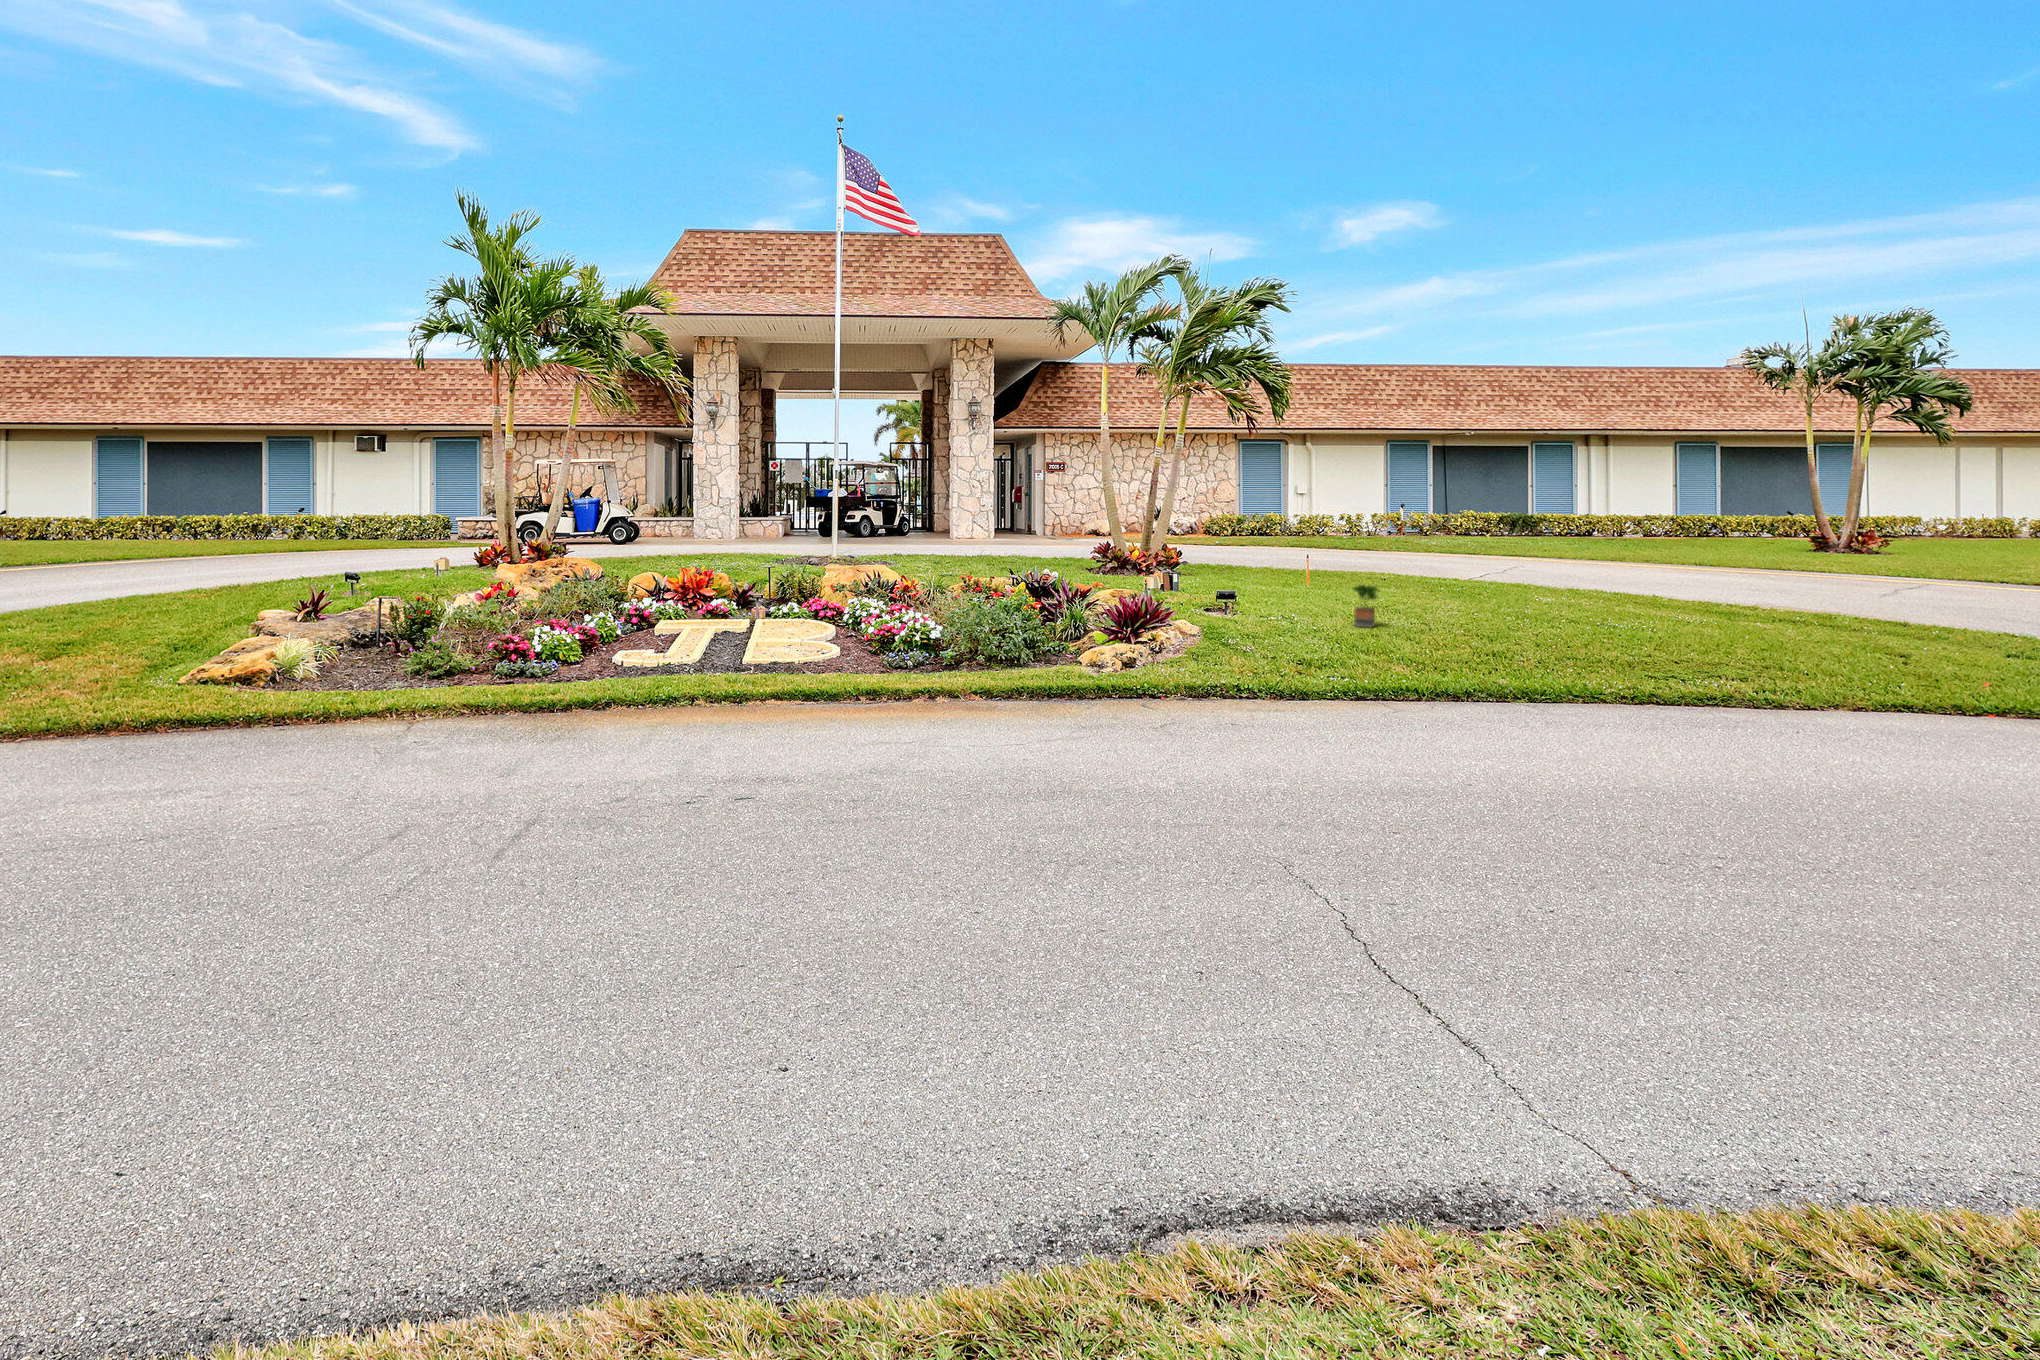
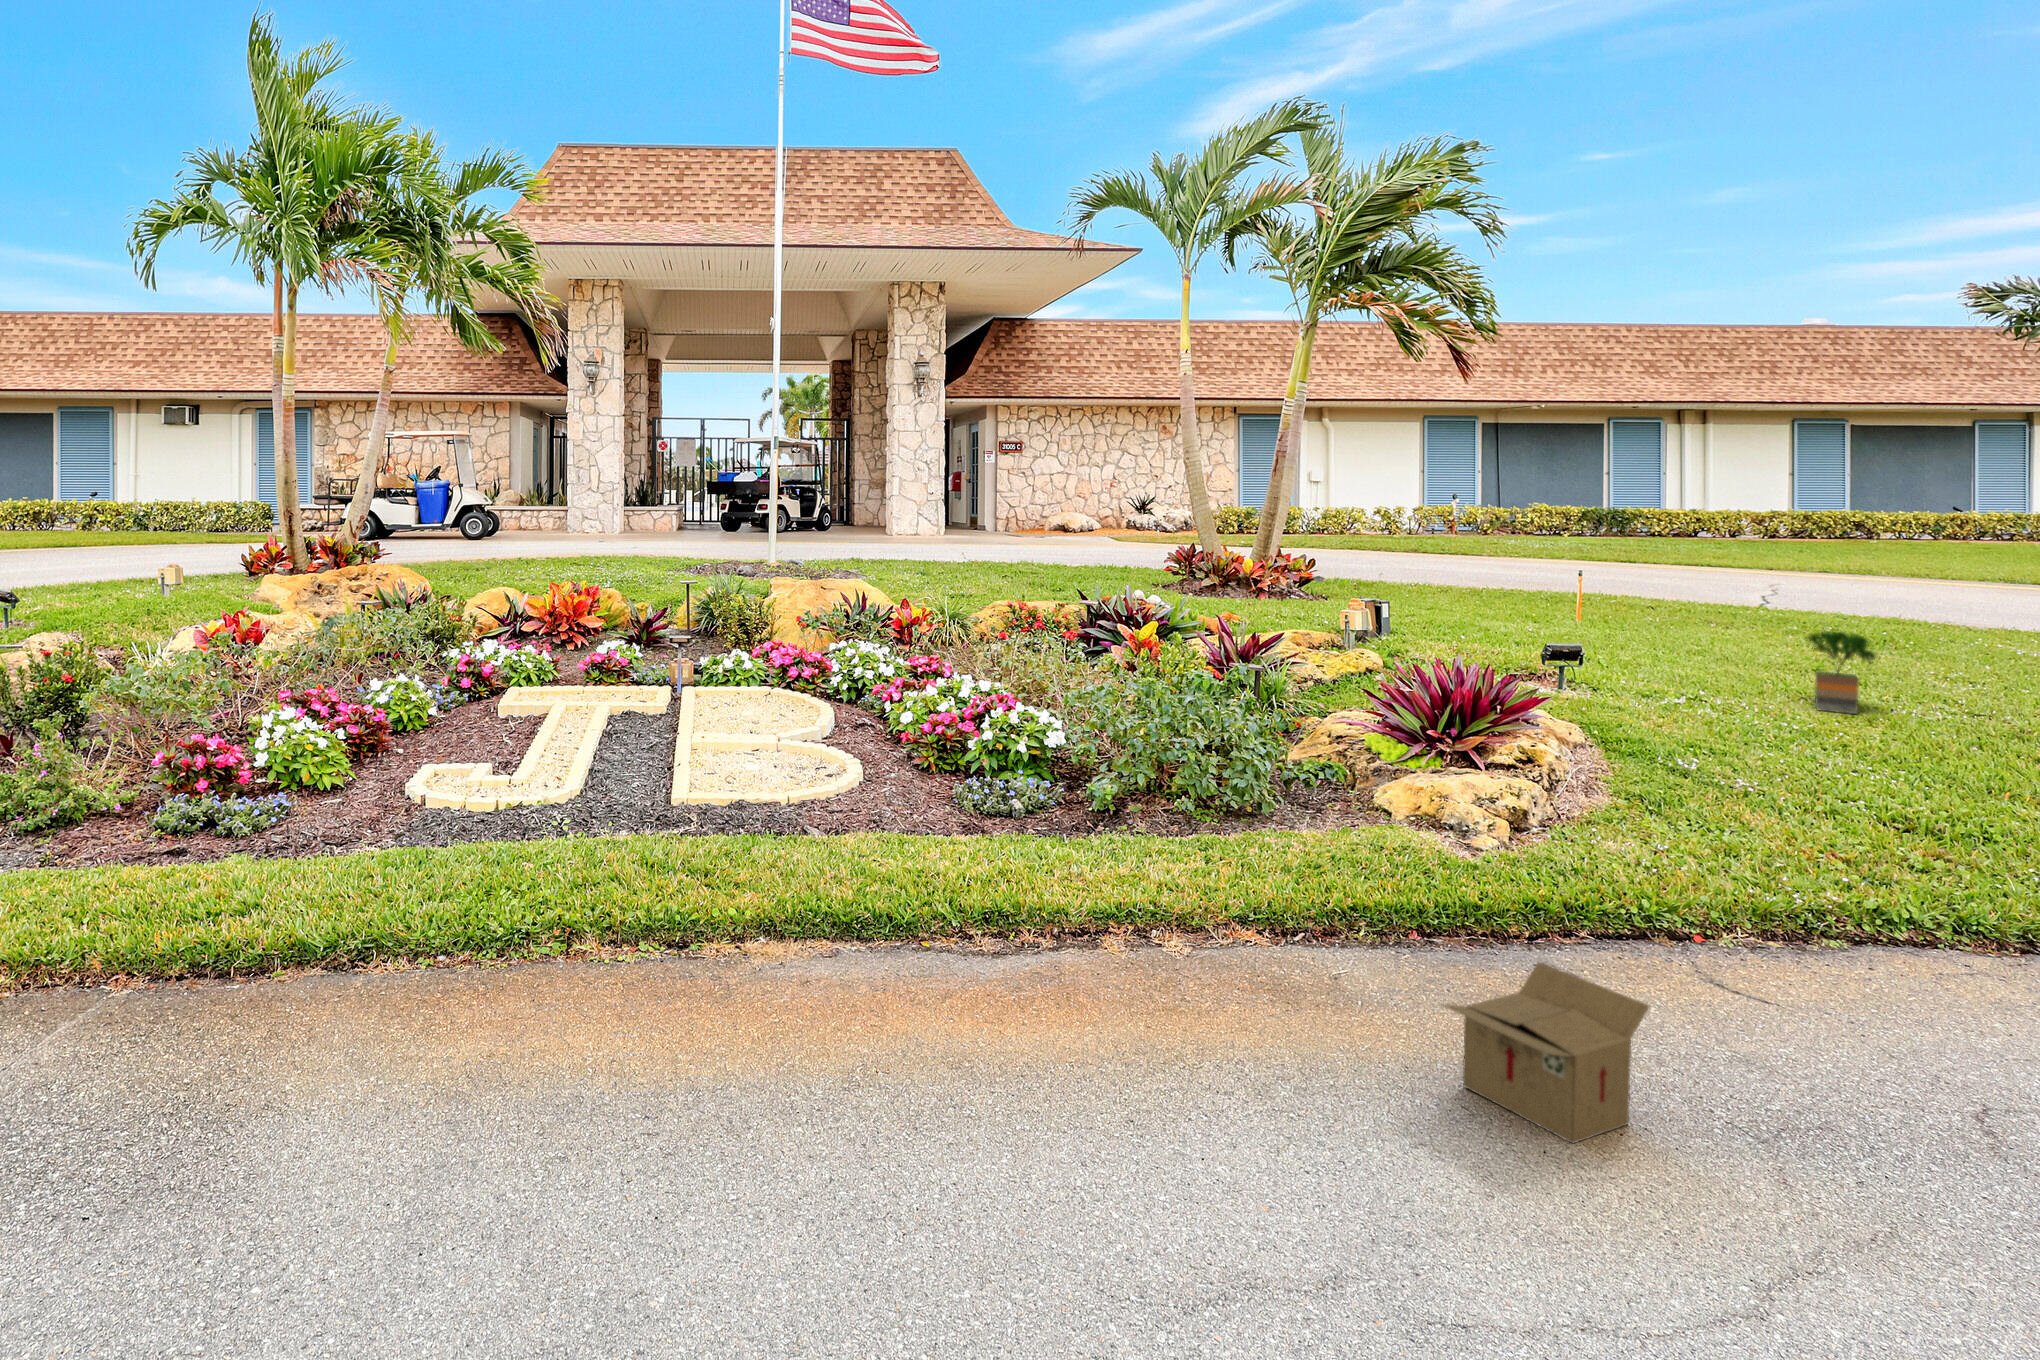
cardboard box: none [979,678,1040,723] -> present [1441,962,1649,1143]

